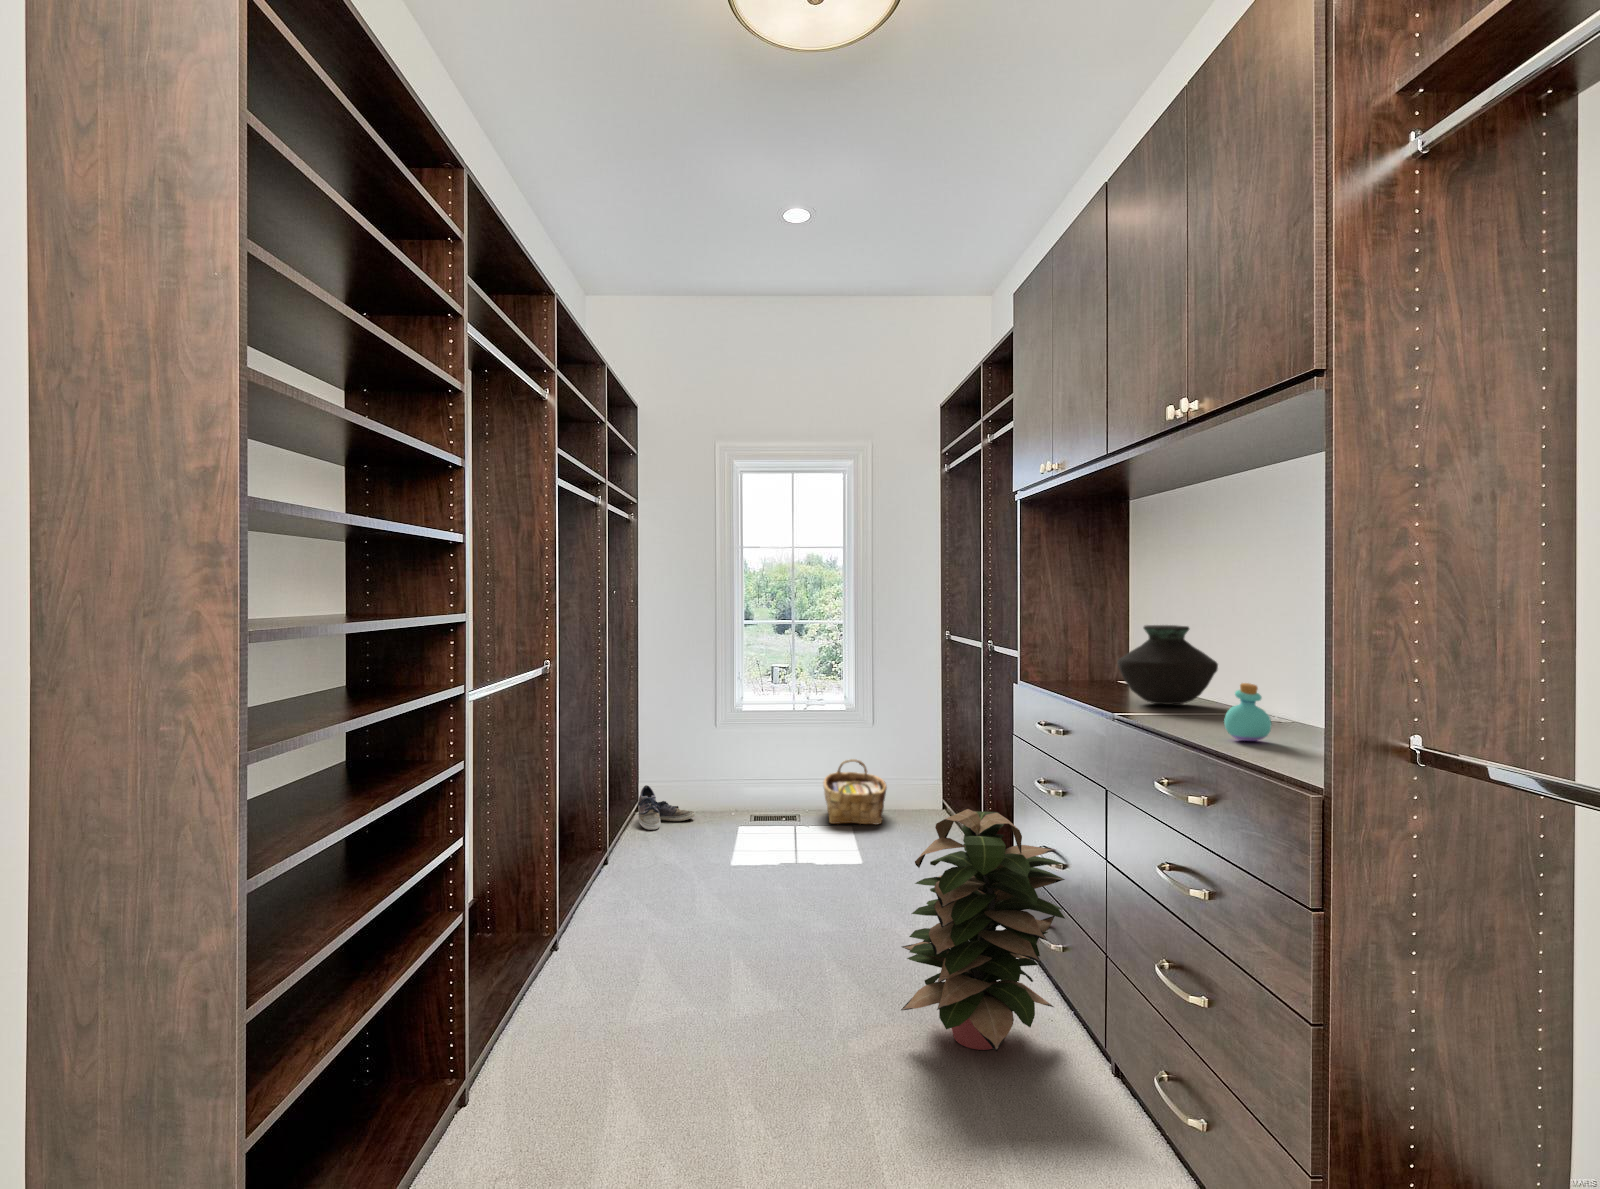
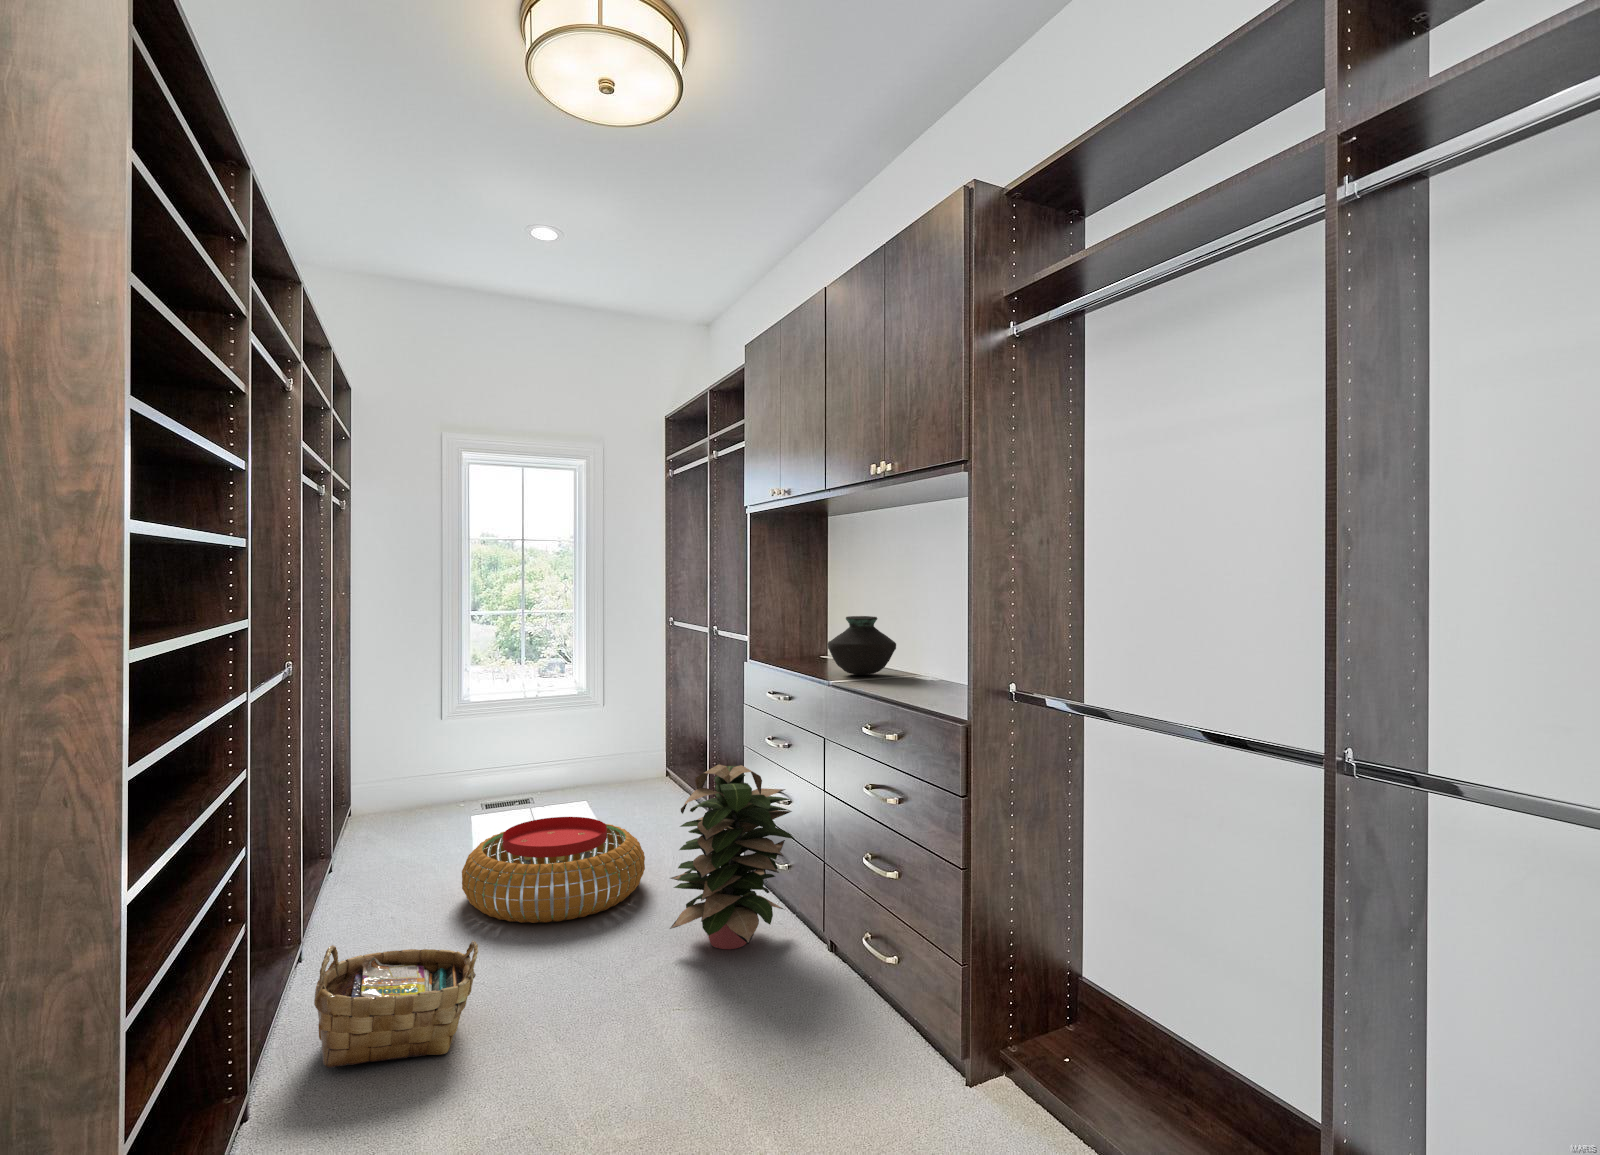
perfume bottle: present [1224,683,1272,741] -> none [905,657,934,697]
woven basket: present [823,759,887,825] -> present [314,941,478,1068]
shoe: present [638,785,695,830] -> none [368,779,429,821]
pouf: none [689,849,890,974] -> present [462,817,645,923]

